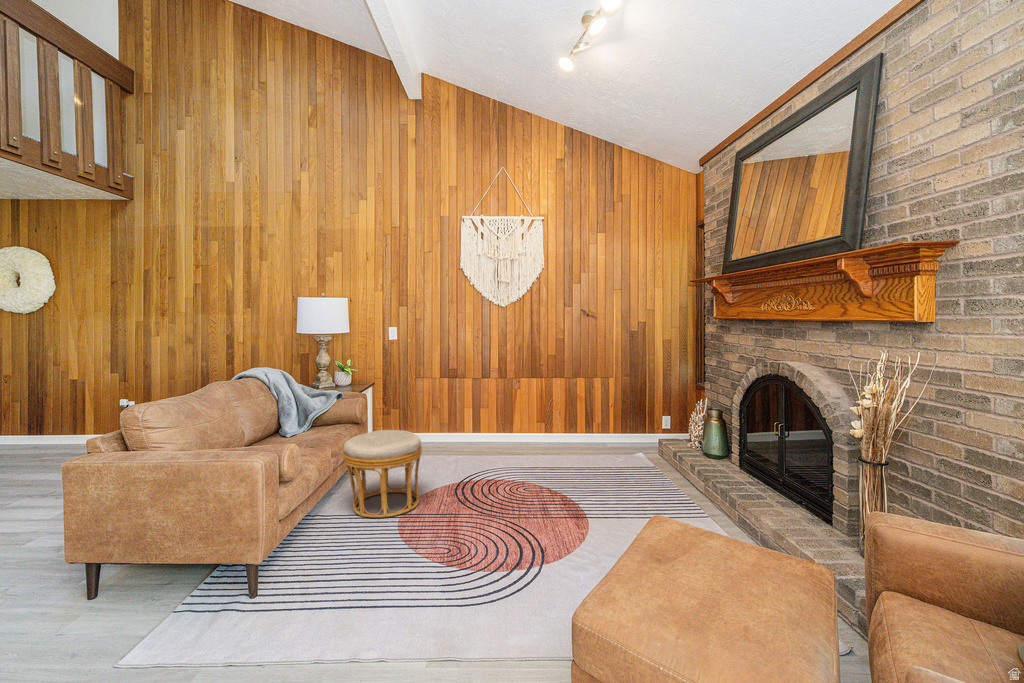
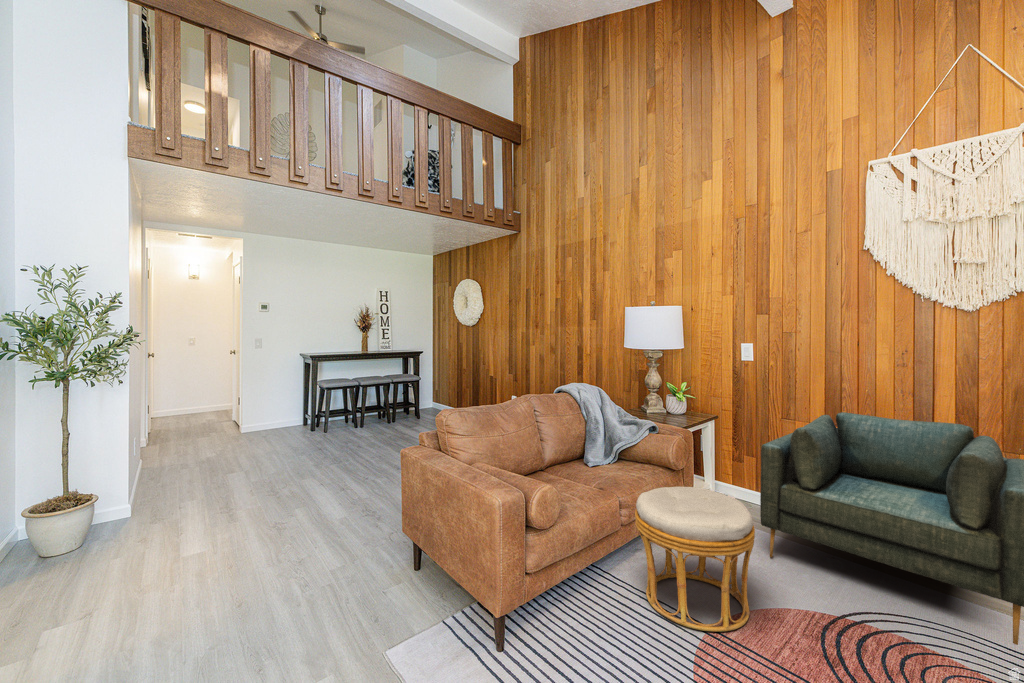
armchair: none [413,370,534,470] -> present [760,412,1024,645]

